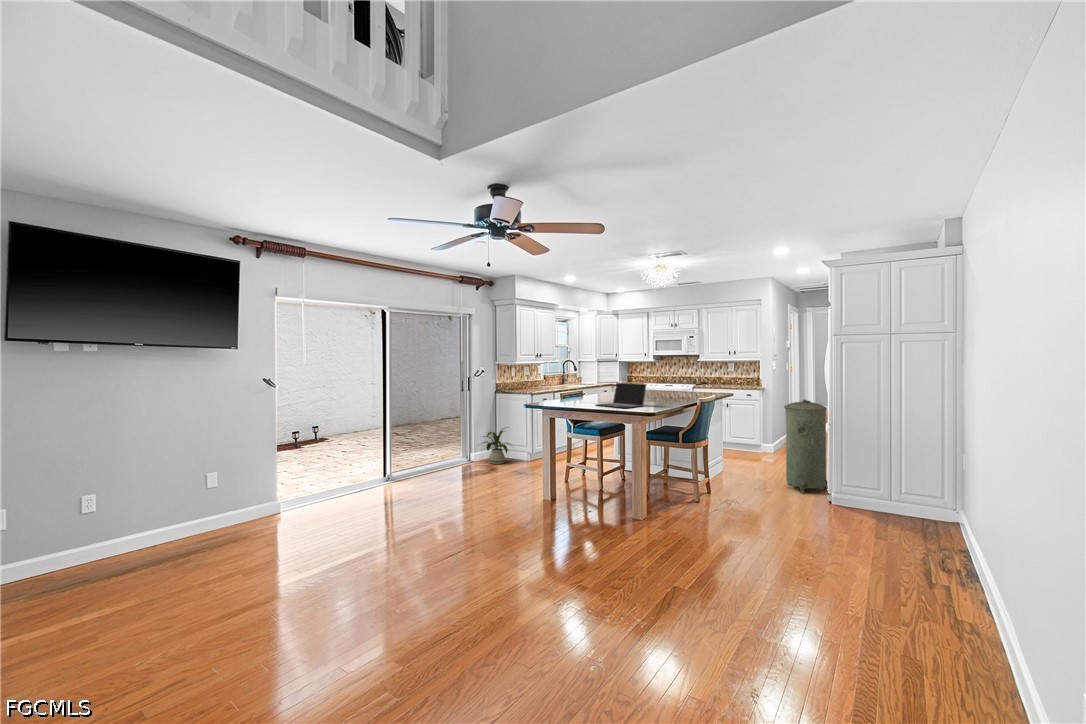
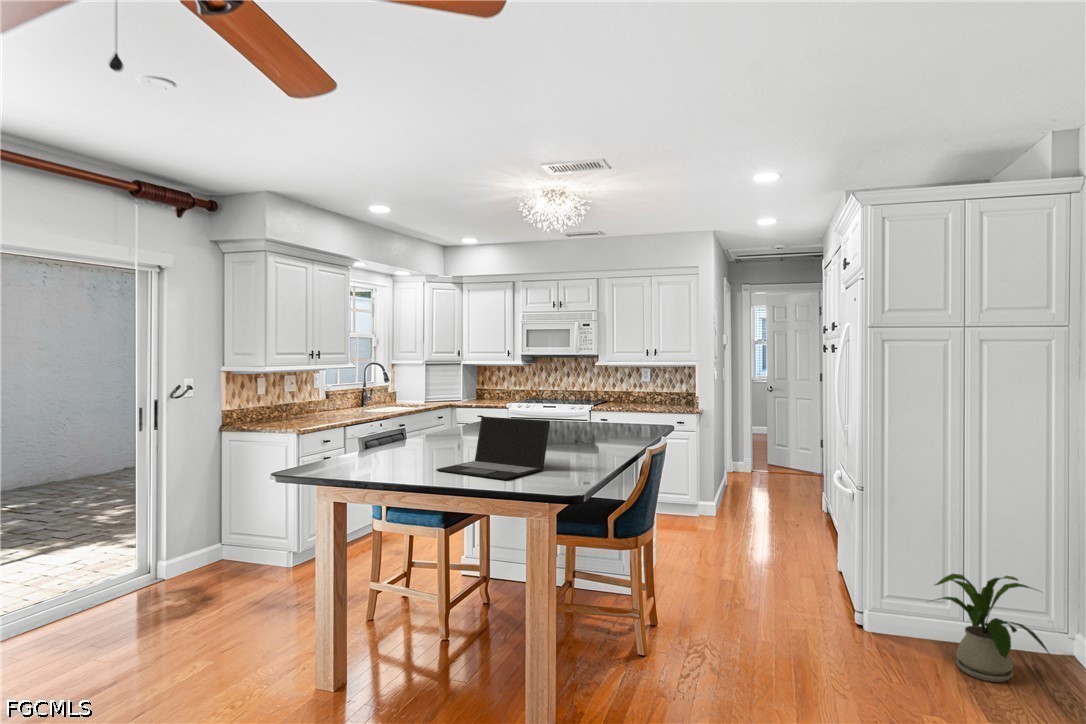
trash can: present [784,399,828,493] -> none [769,437,841,606]
house plant: present [481,427,512,464] -> present [935,574,1048,682]

